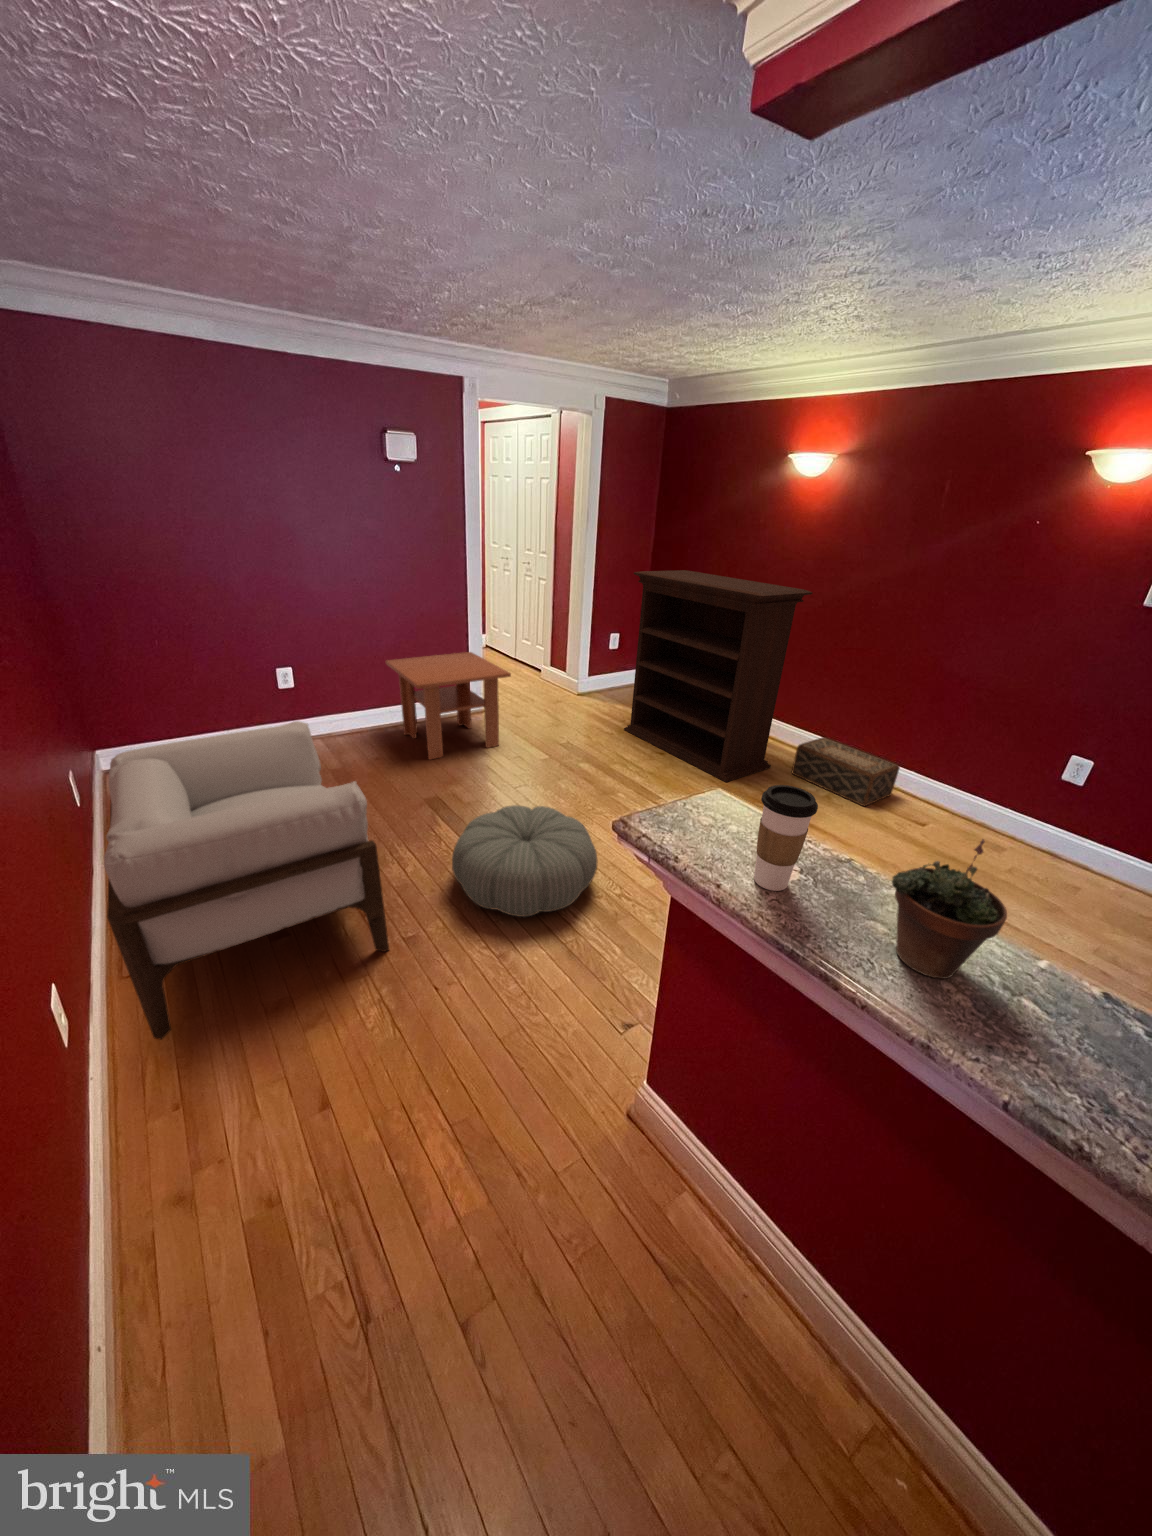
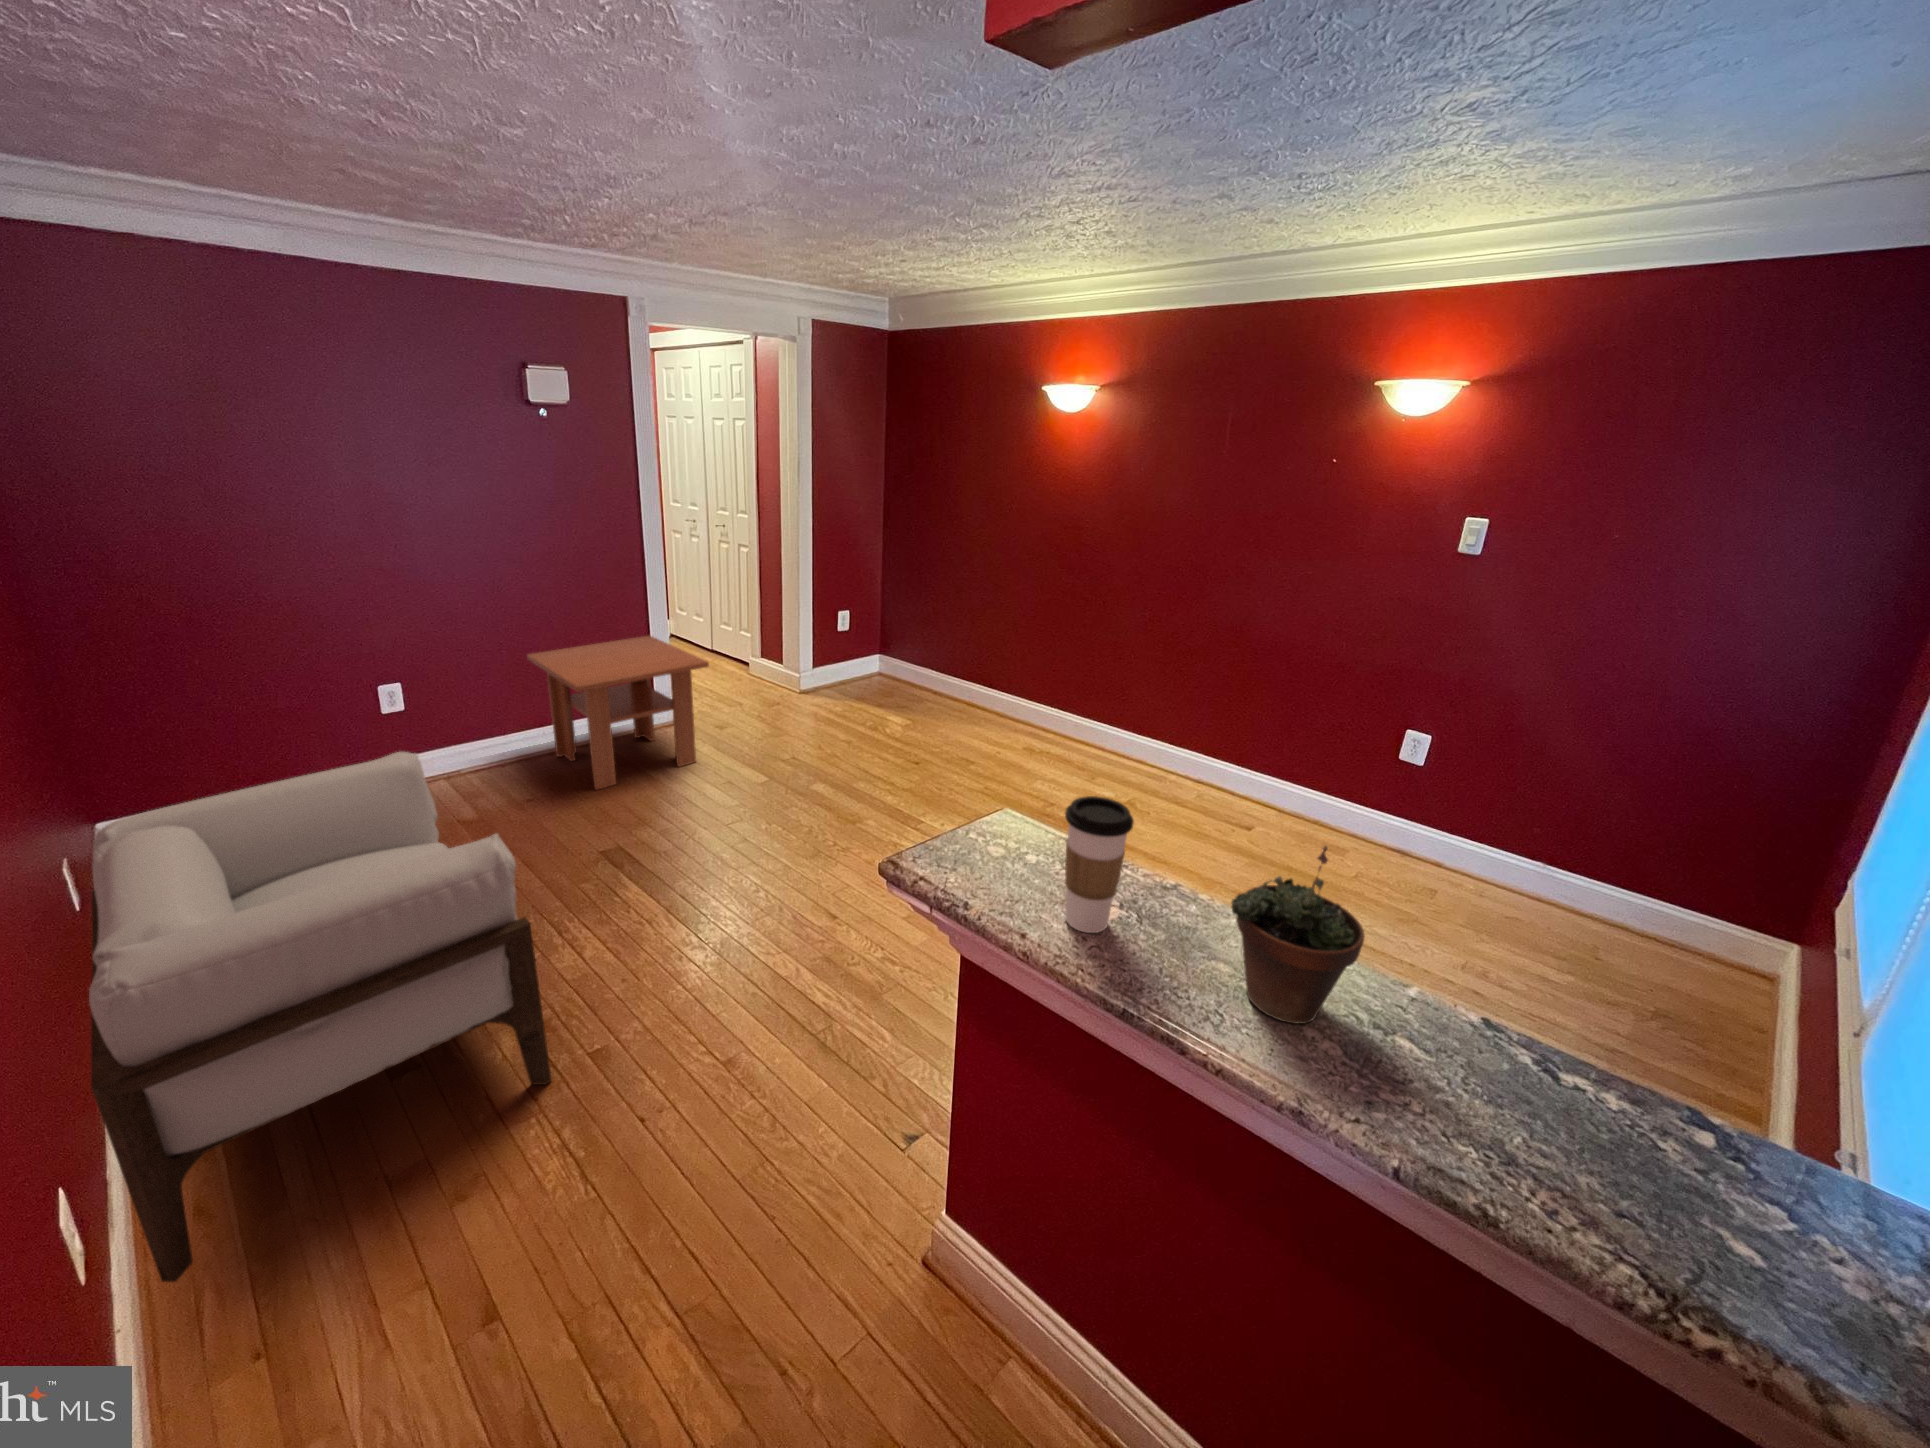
bookshelf: present [624,570,813,782] -> none [865,518,1090,788]
woven basket: present [792,737,900,806] -> none [1088,719,1218,805]
pouf: present [452,805,598,917] -> none [641,843,848,1006]

